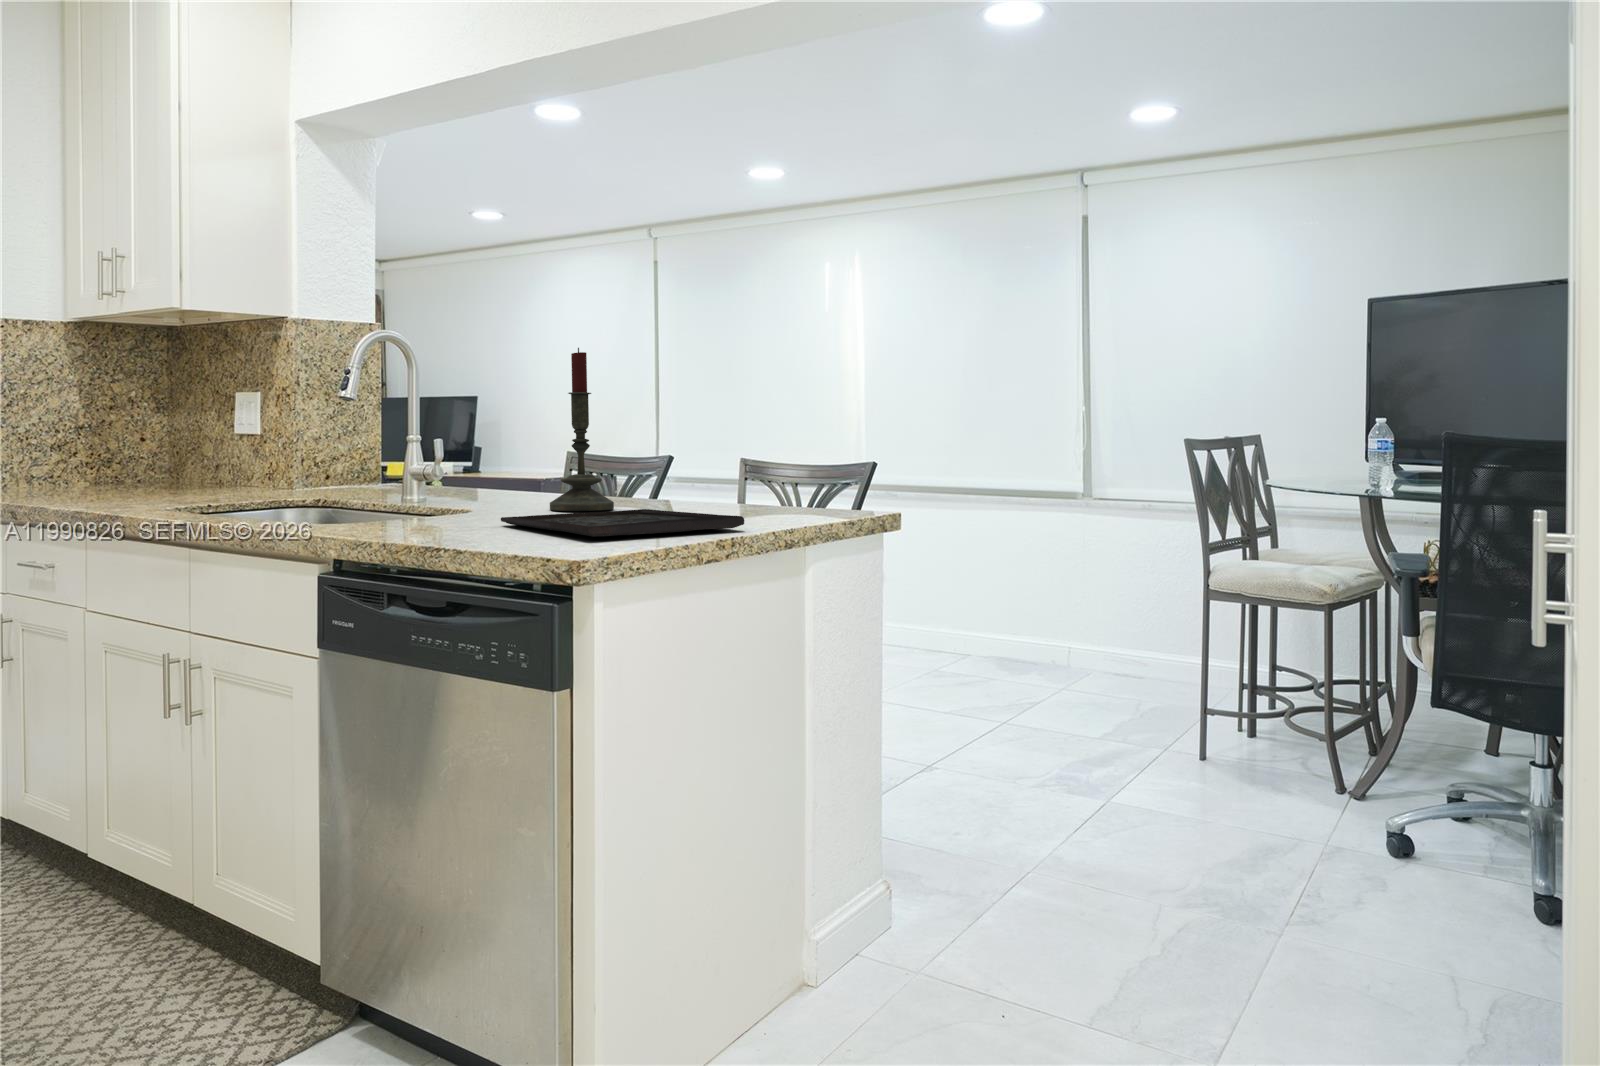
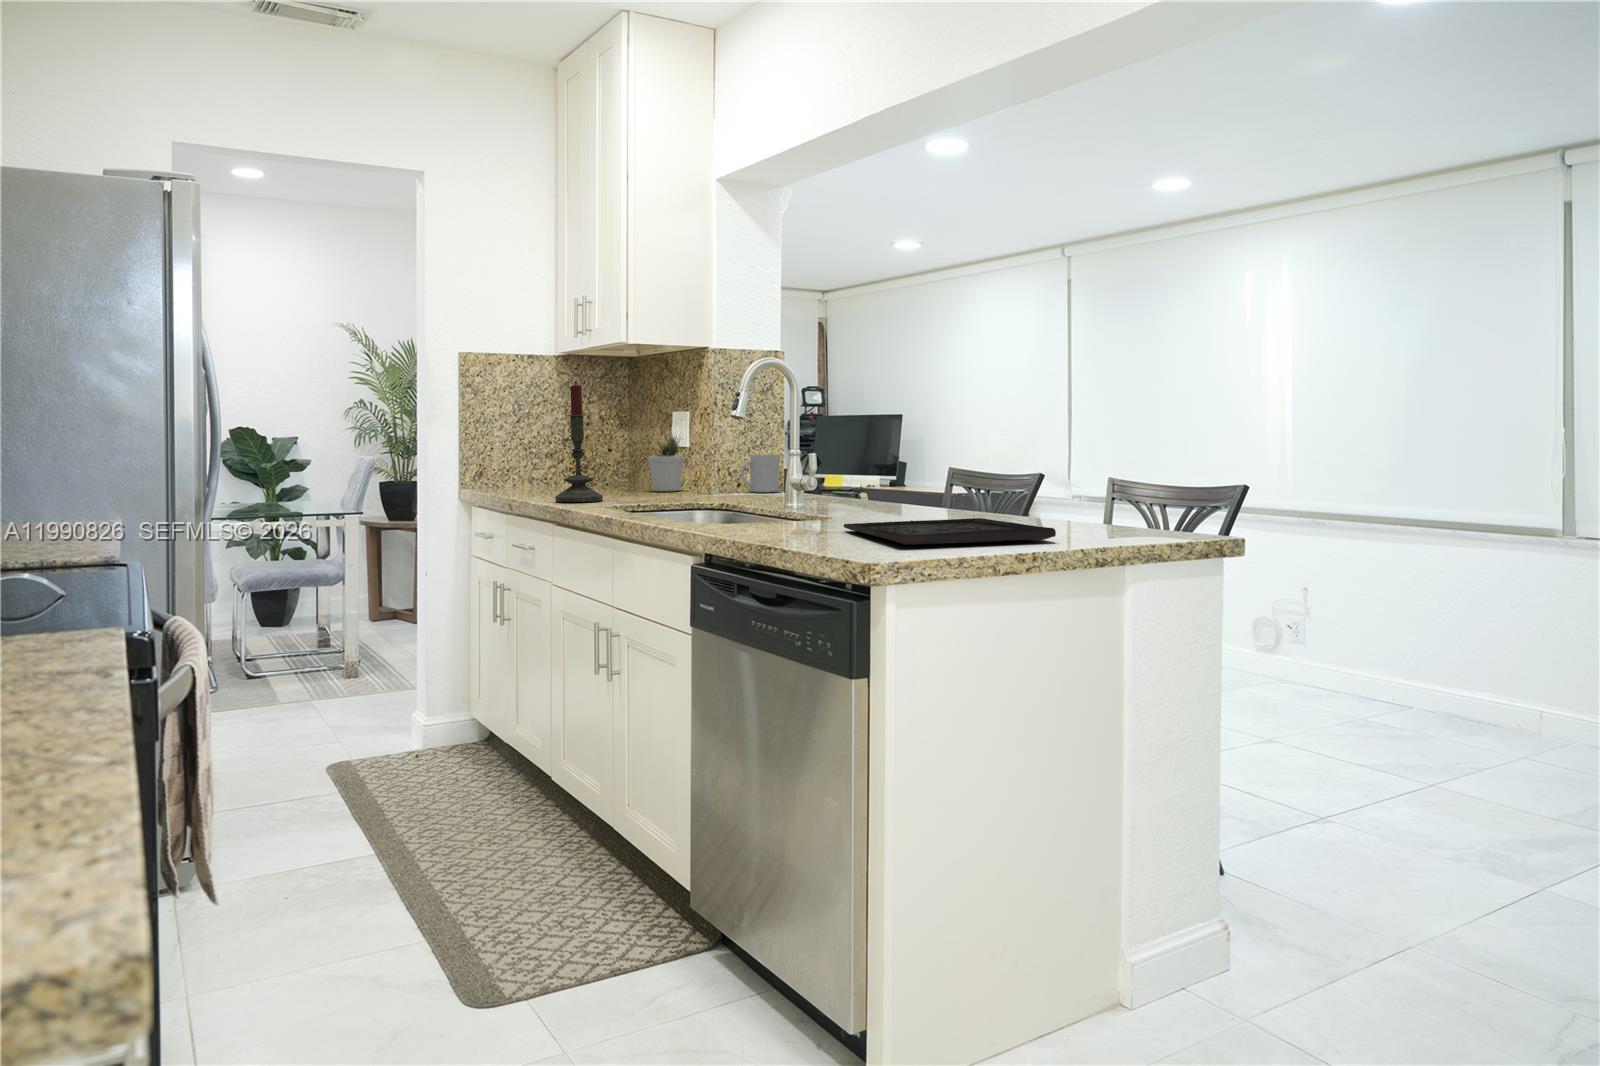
candle: present [550,348,614,511] -> present [555,382,603,502]
potted plant: none [202,416,253,489] -> present [648,433,685,491]
mug: none [328,446,376,489] -> present [741,455,779,492]

